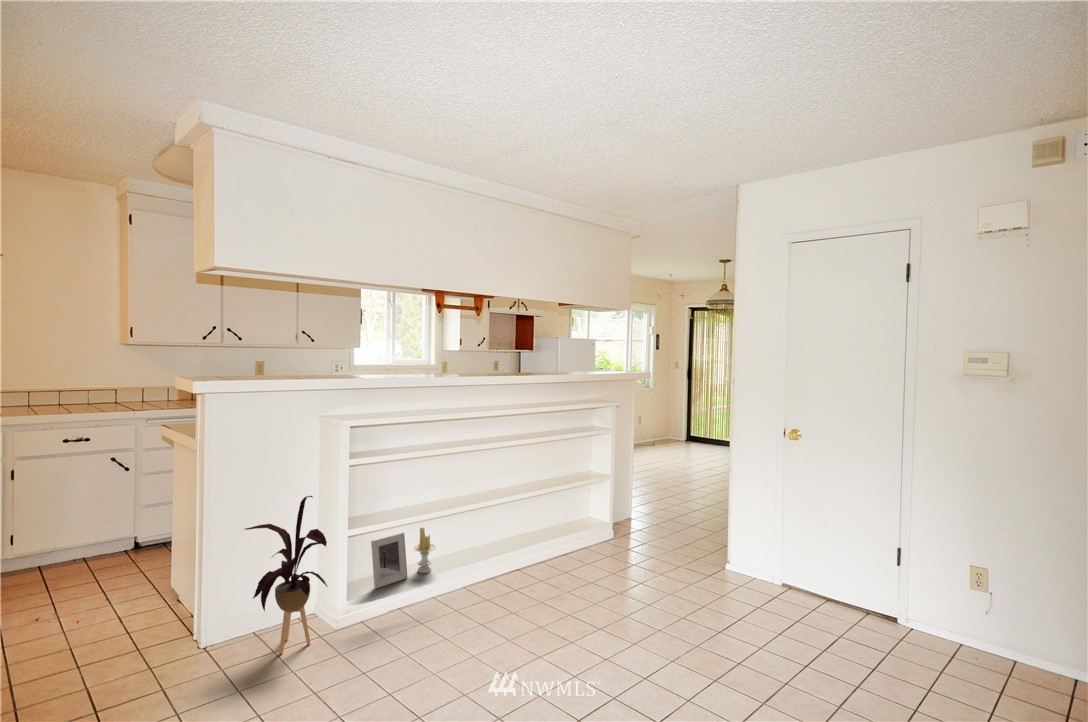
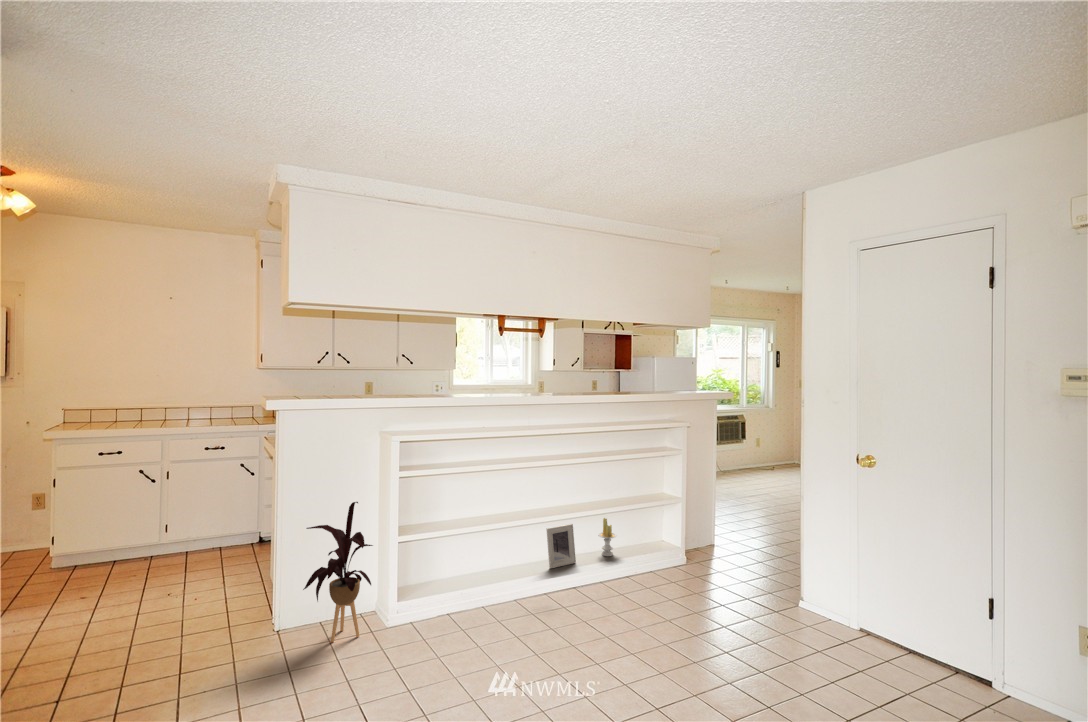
candle: present [414,527,436,573] -> present [598,518,617,556]
picture frame: present [371,532,408,589] -> present [547,524,576,568]

